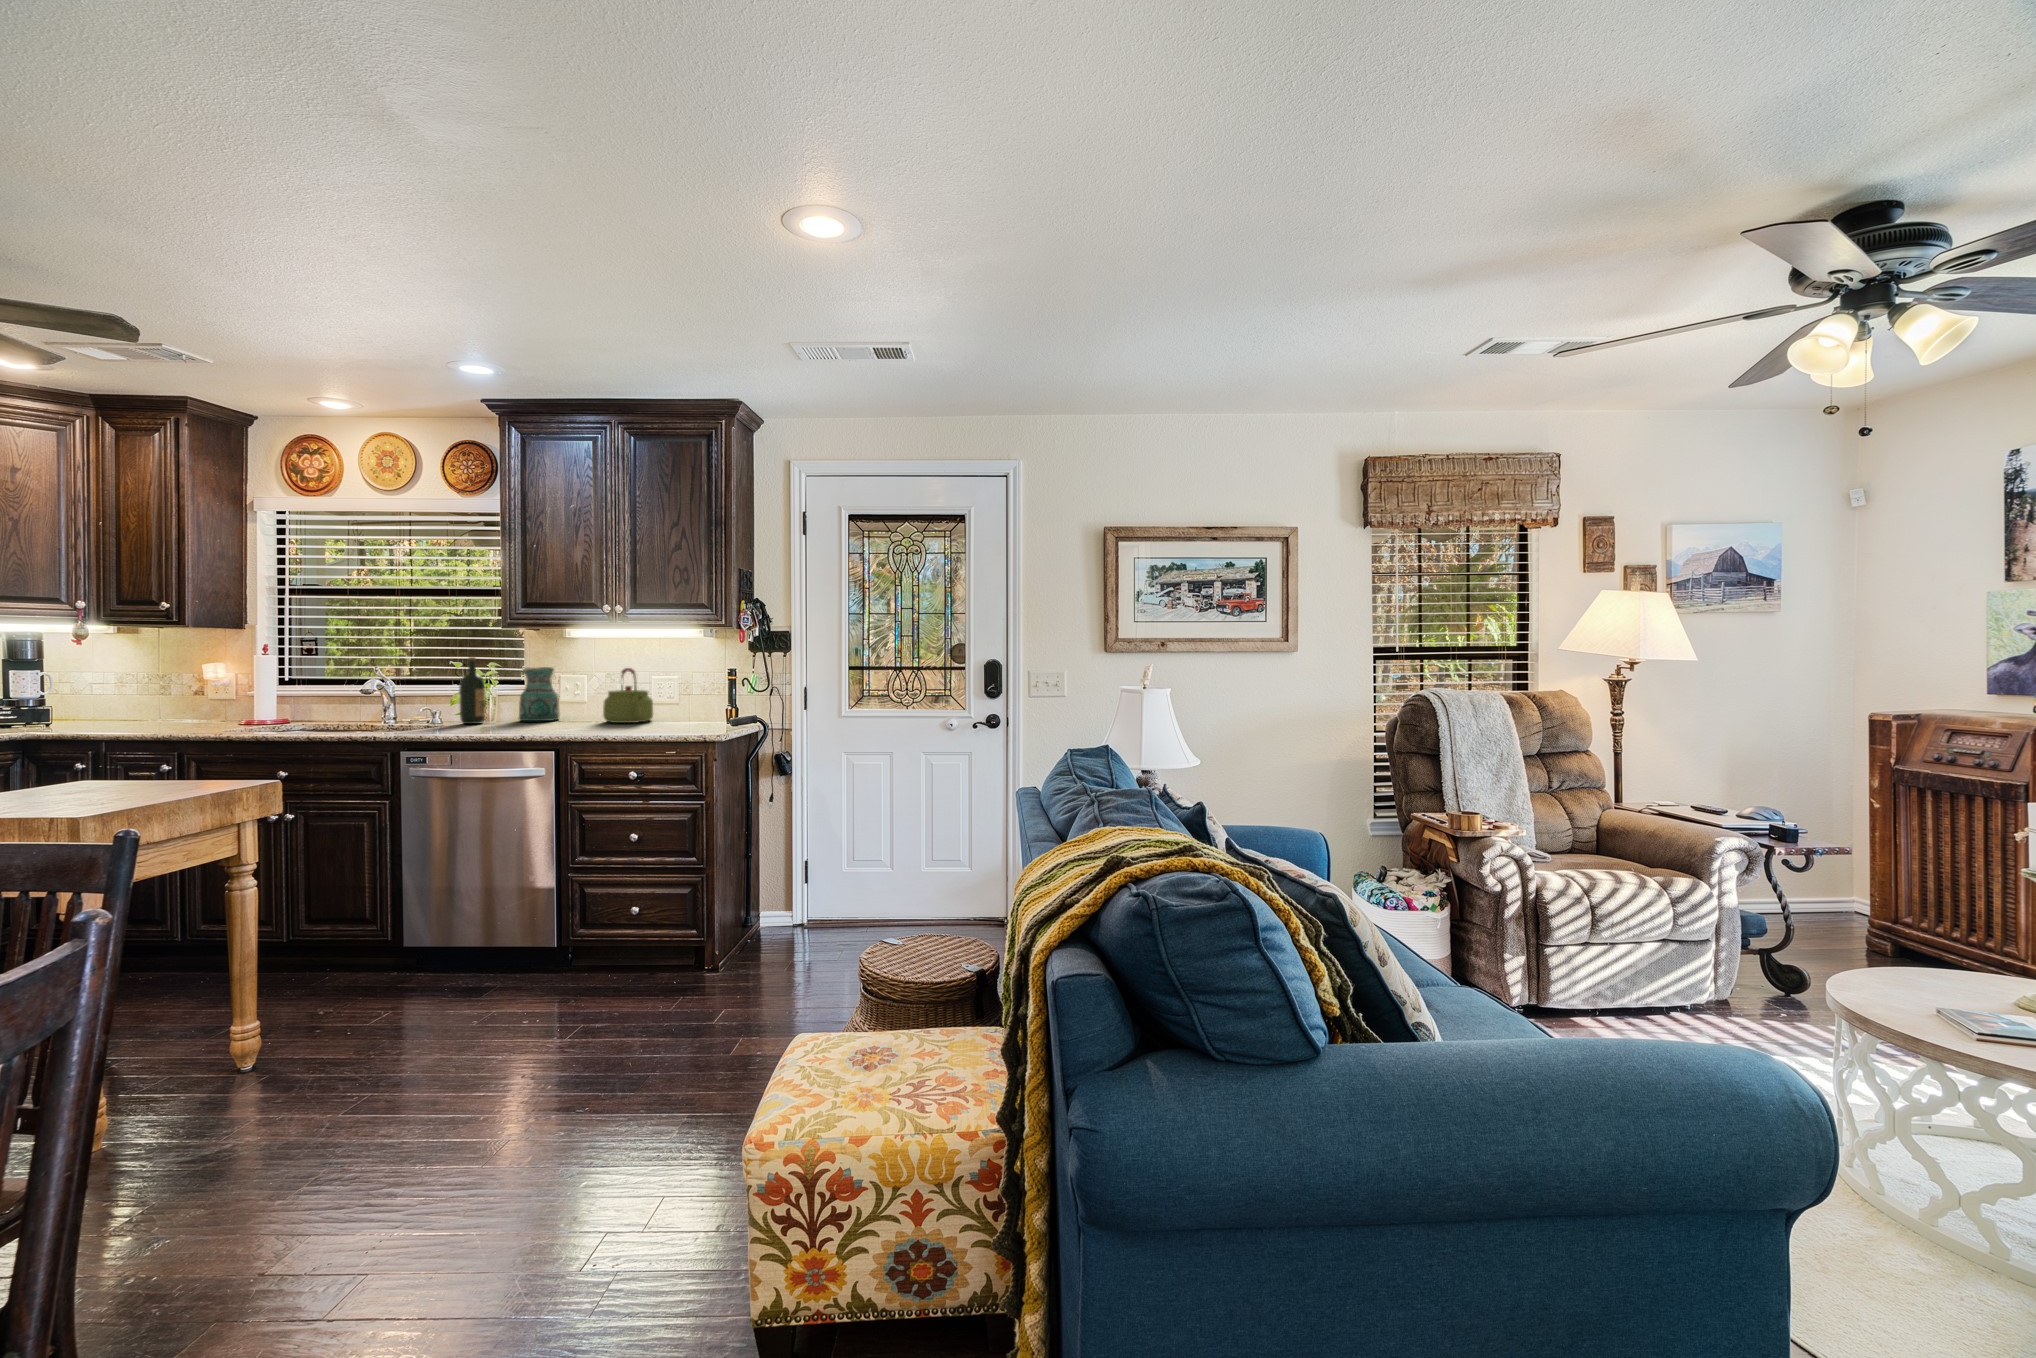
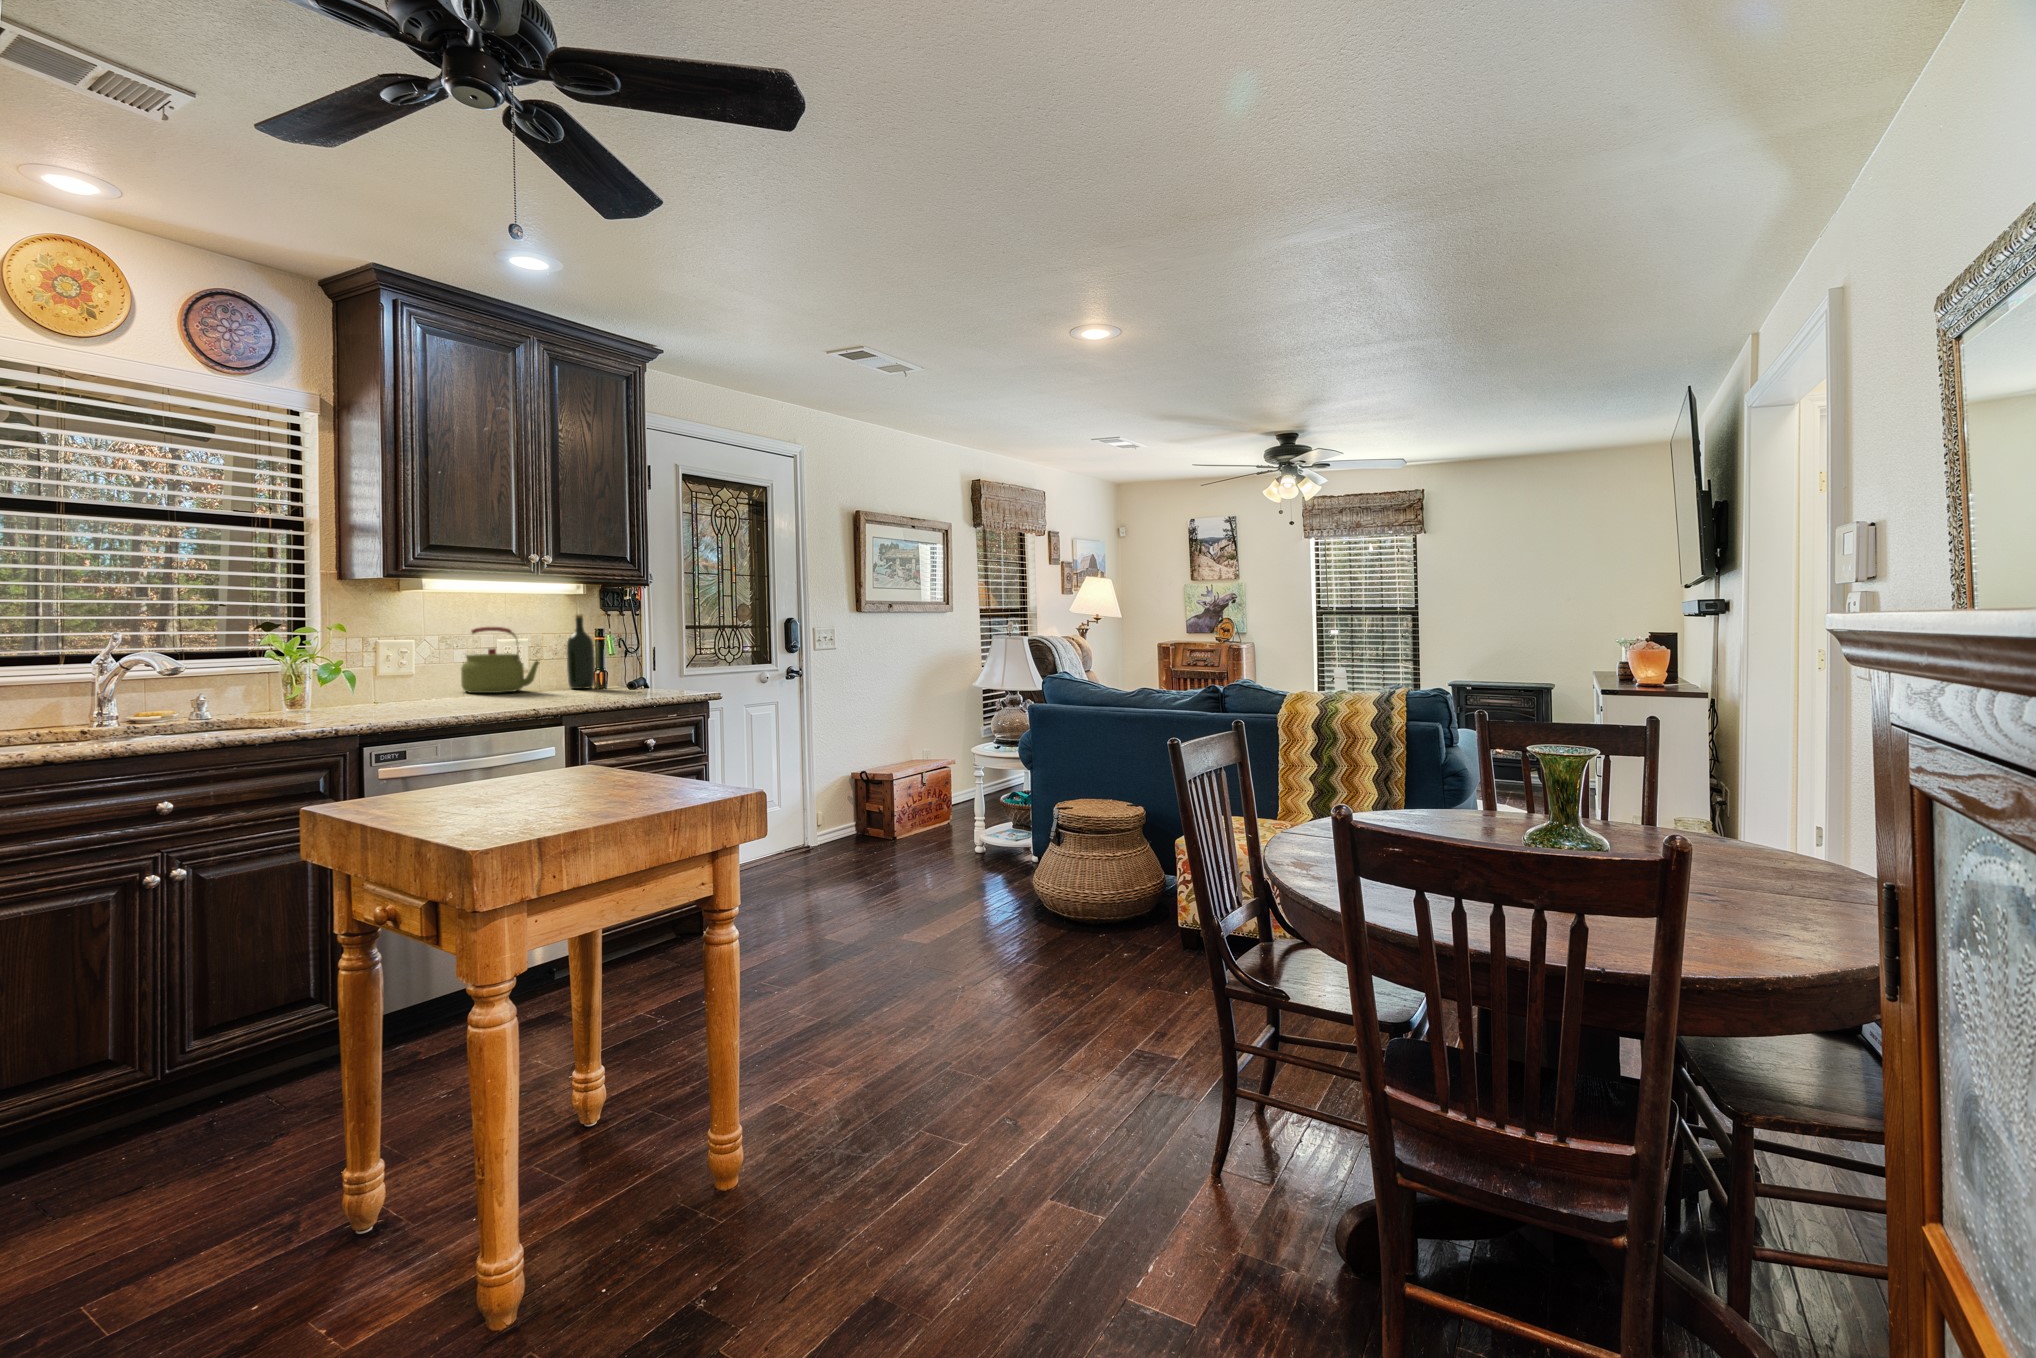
wine bottle: present [459,657,486,724] -> present [567,615,595,689]
ceramic pitcher: present [519,667,560,721] -> none [338,626,397,699]

